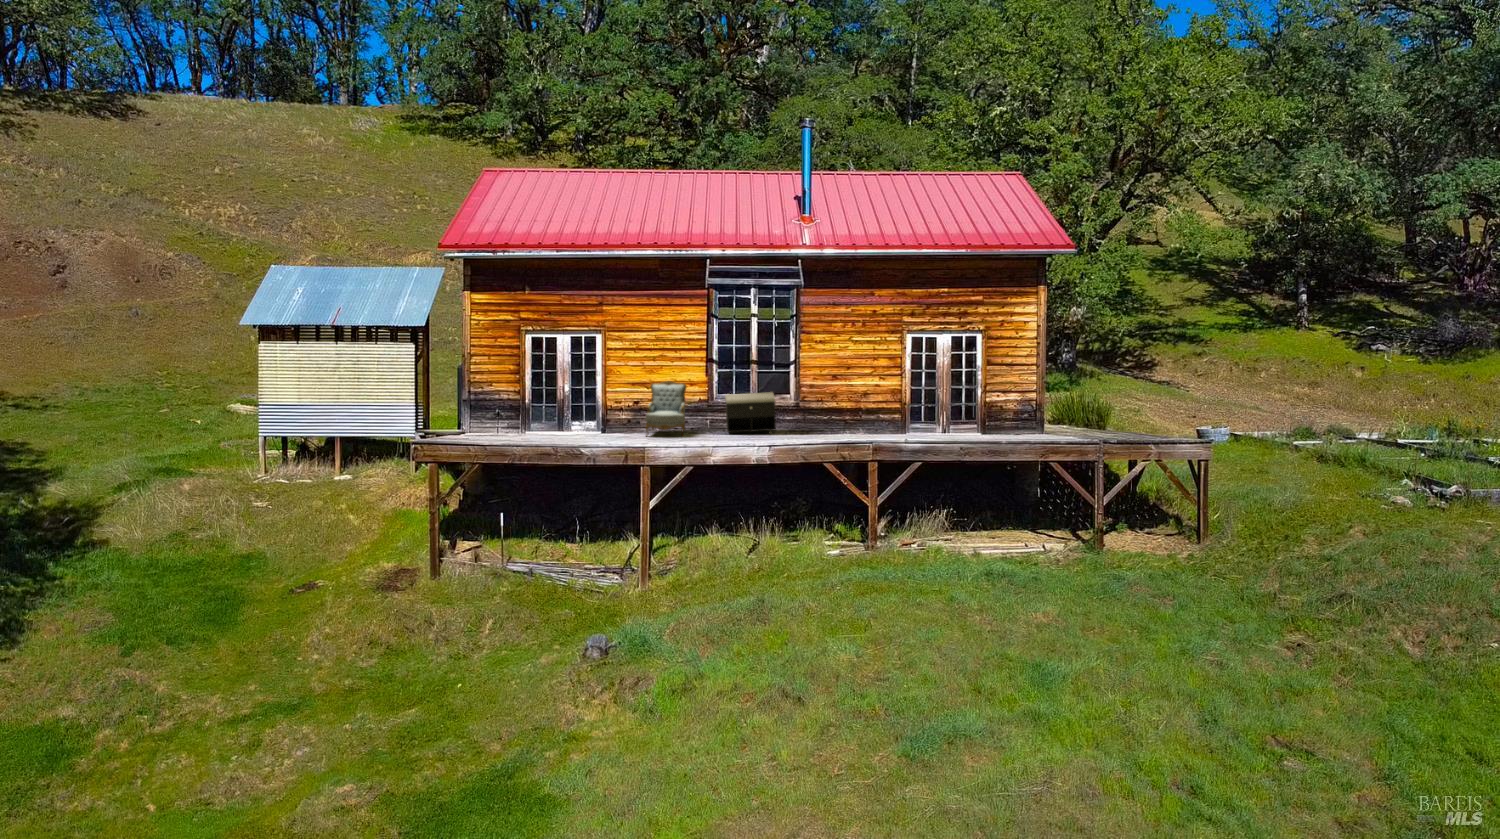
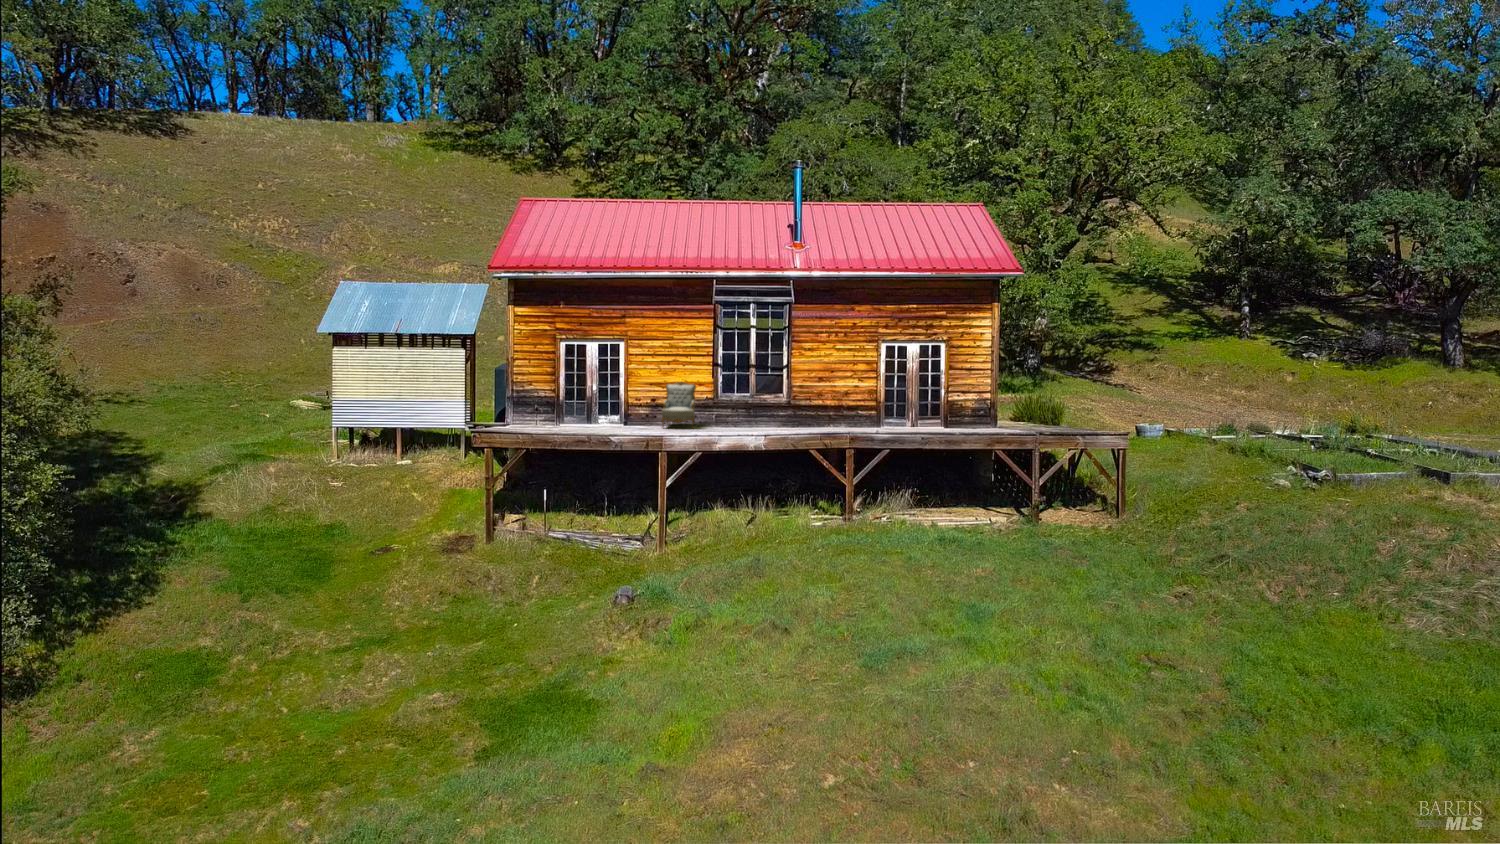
storage bench: present [725,392,776,433] -> none [729,392,771,428]

